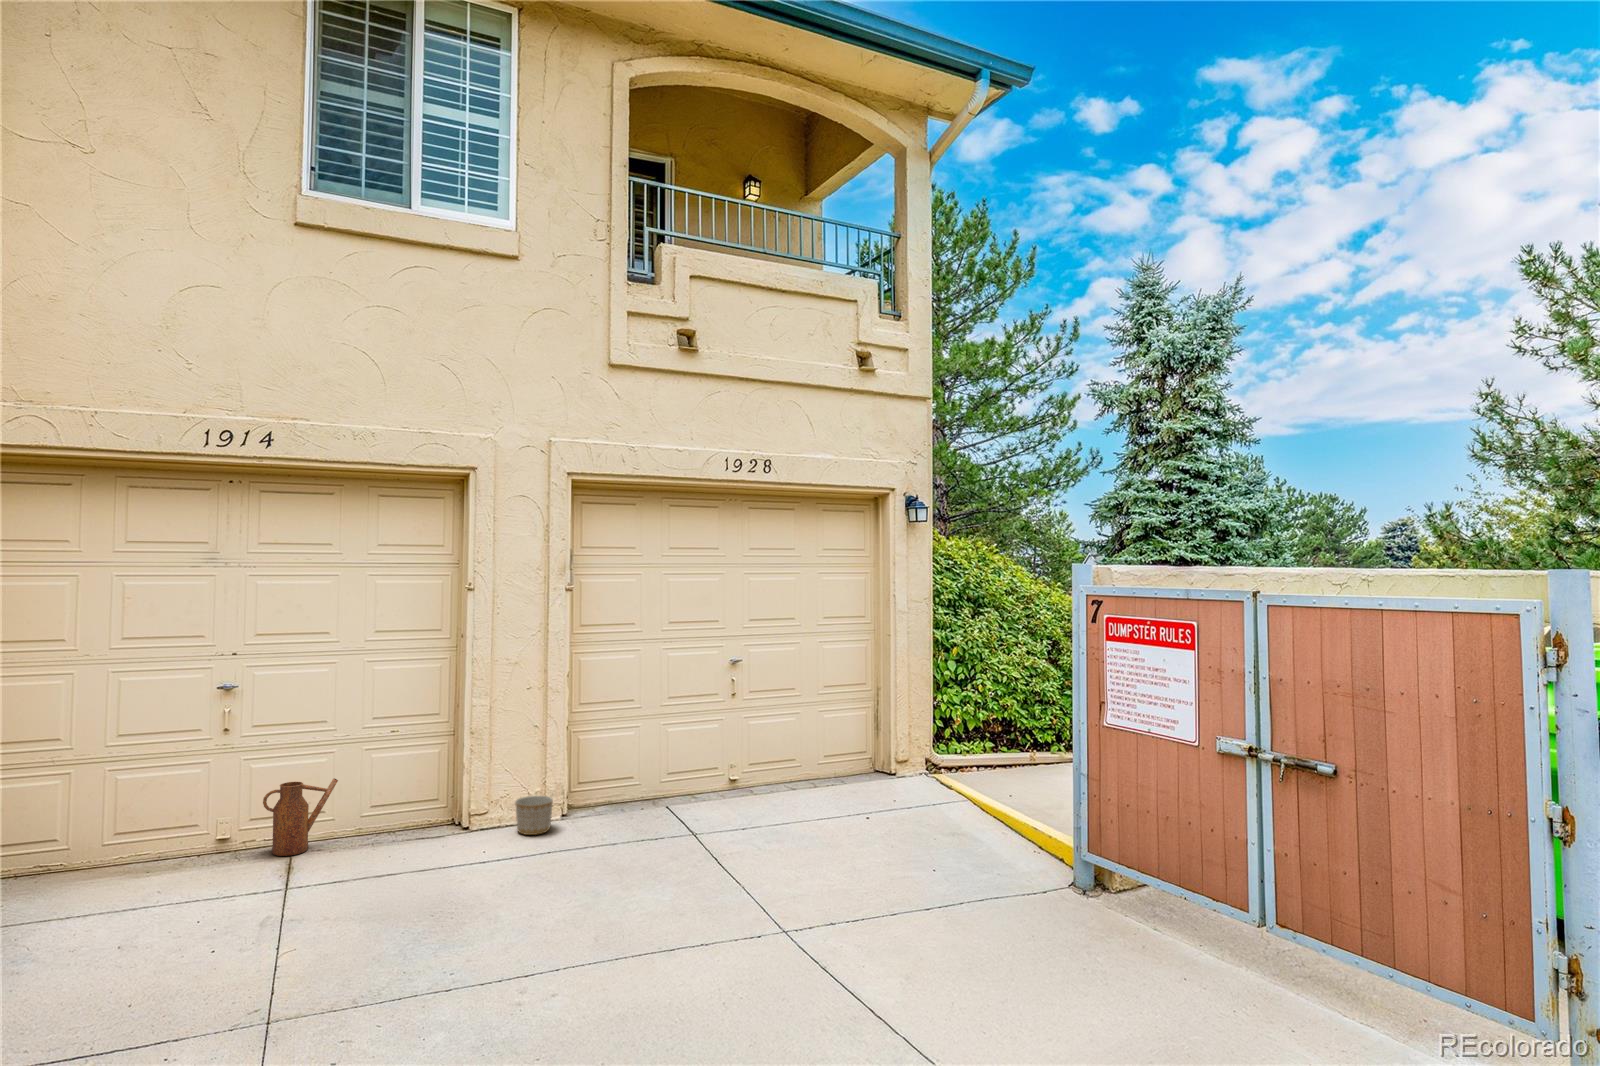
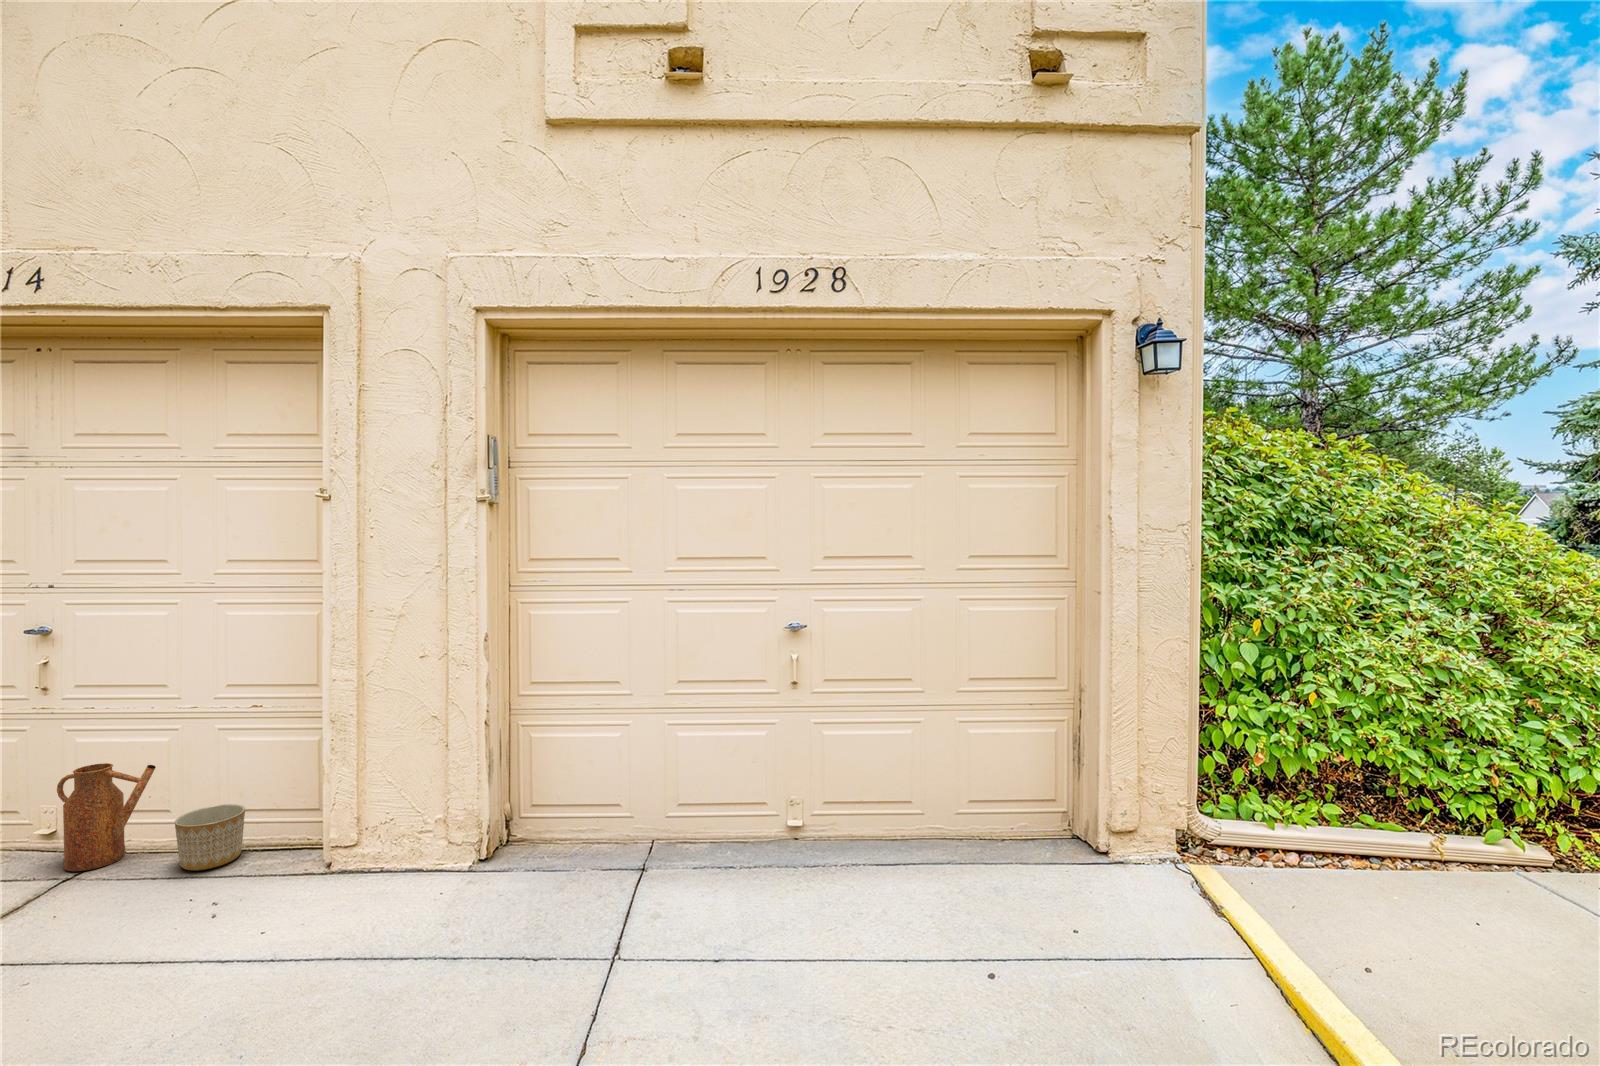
planter: present [515,796,553,835] -> present [175,804,245,870]

